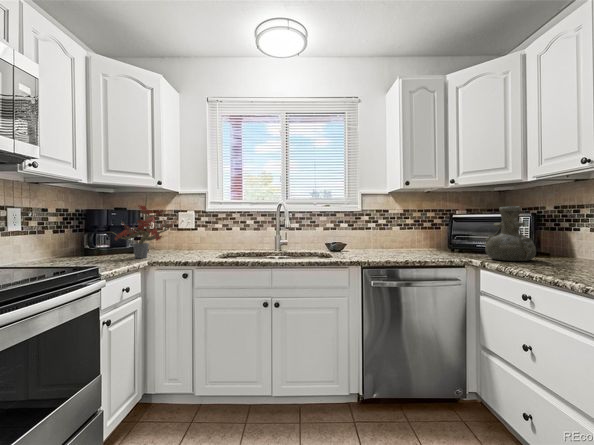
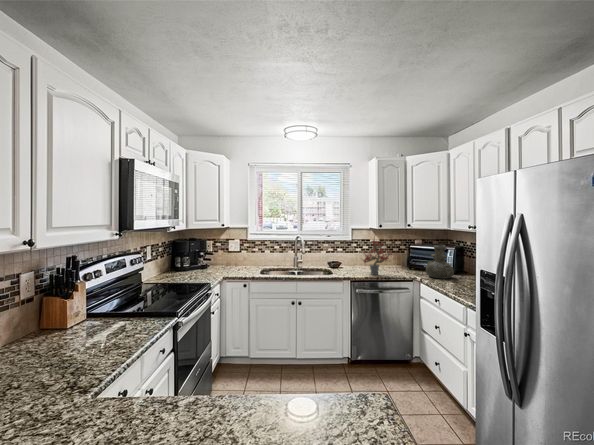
potted plant: present [111,197,173,258] -> present [363,239,392,275]

